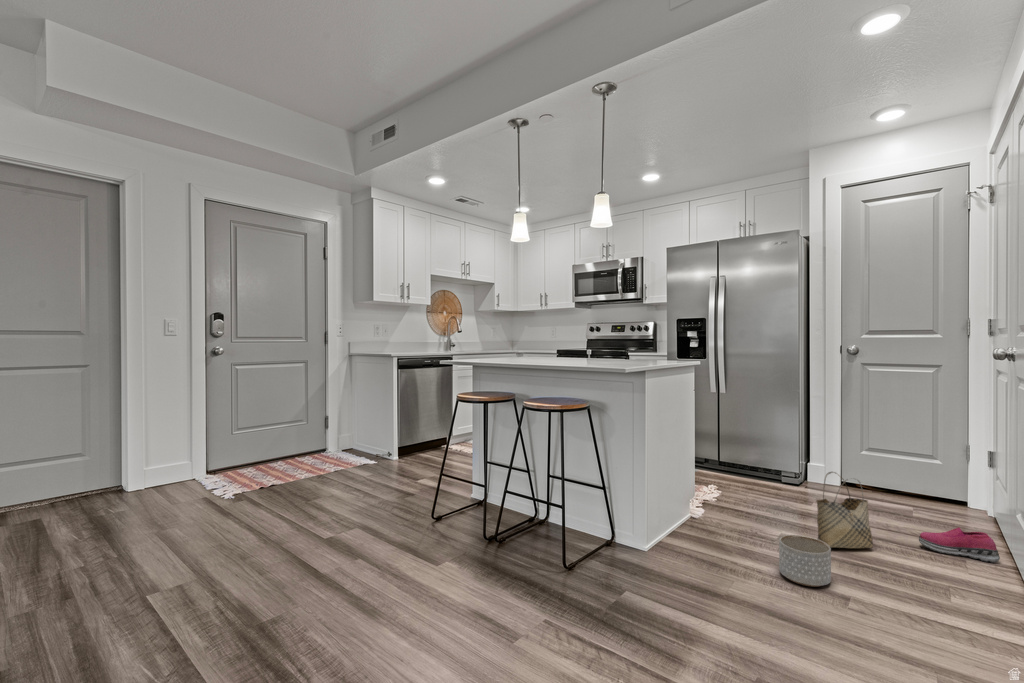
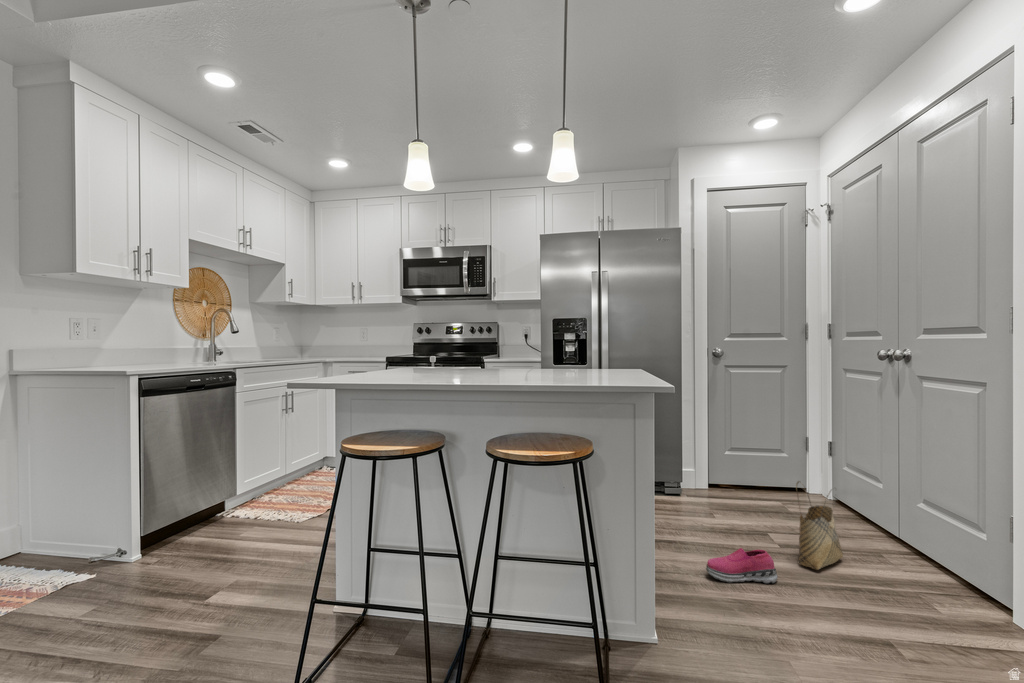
shoe: present [919,527,1000,563] -> present [706,548,778,584]
planter: present [779,535,831,587] -> none [832,572,901,642]

